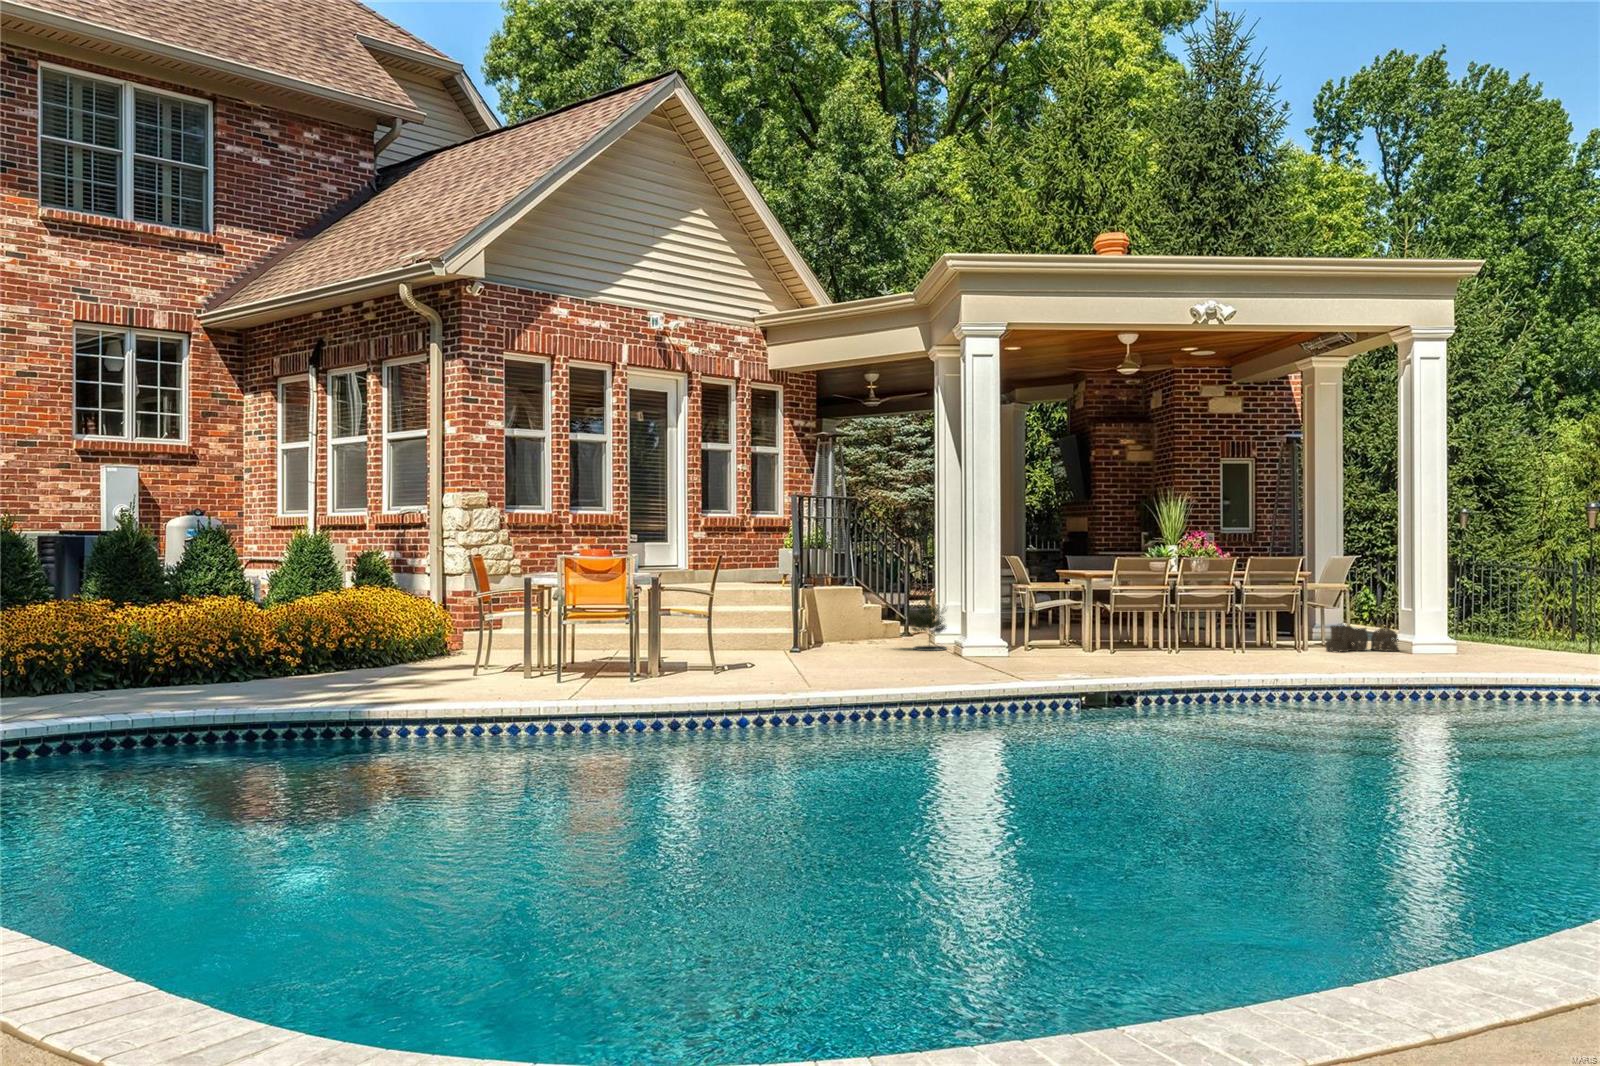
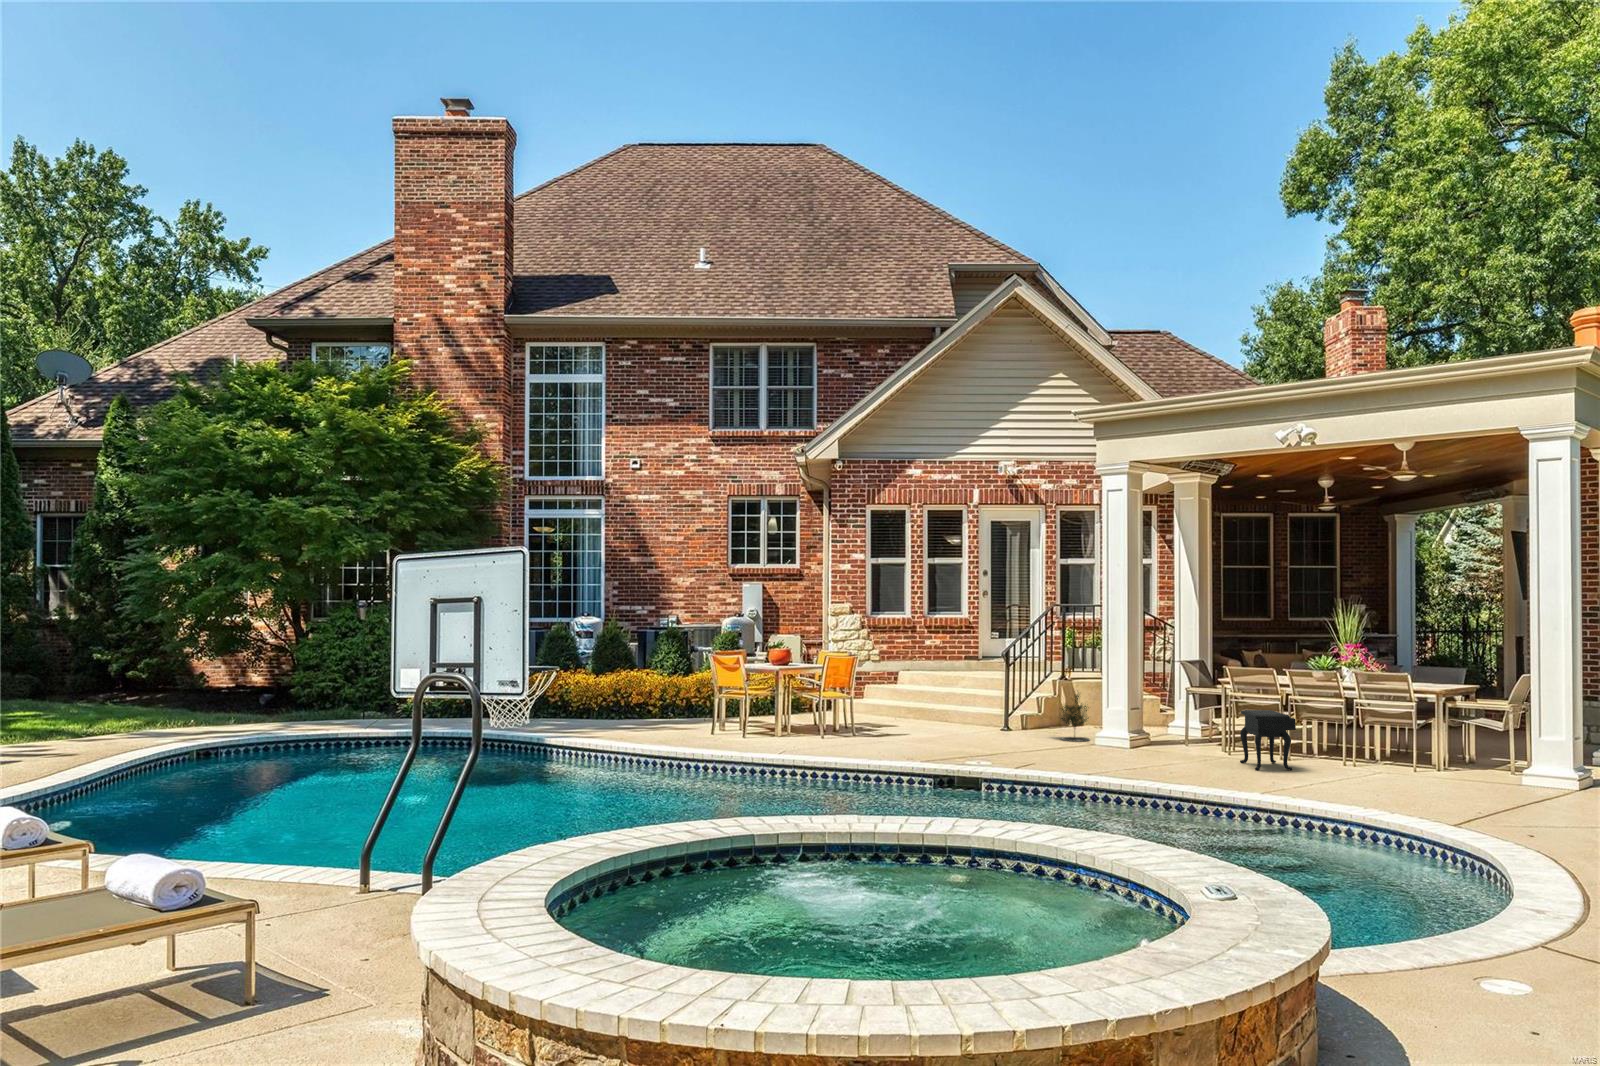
side table: none [1176,594,1249,654] -> present [1240,710,1296,771]
woven basket: present [1326,624,1399,652] -> none [1357,754,1441,789]

